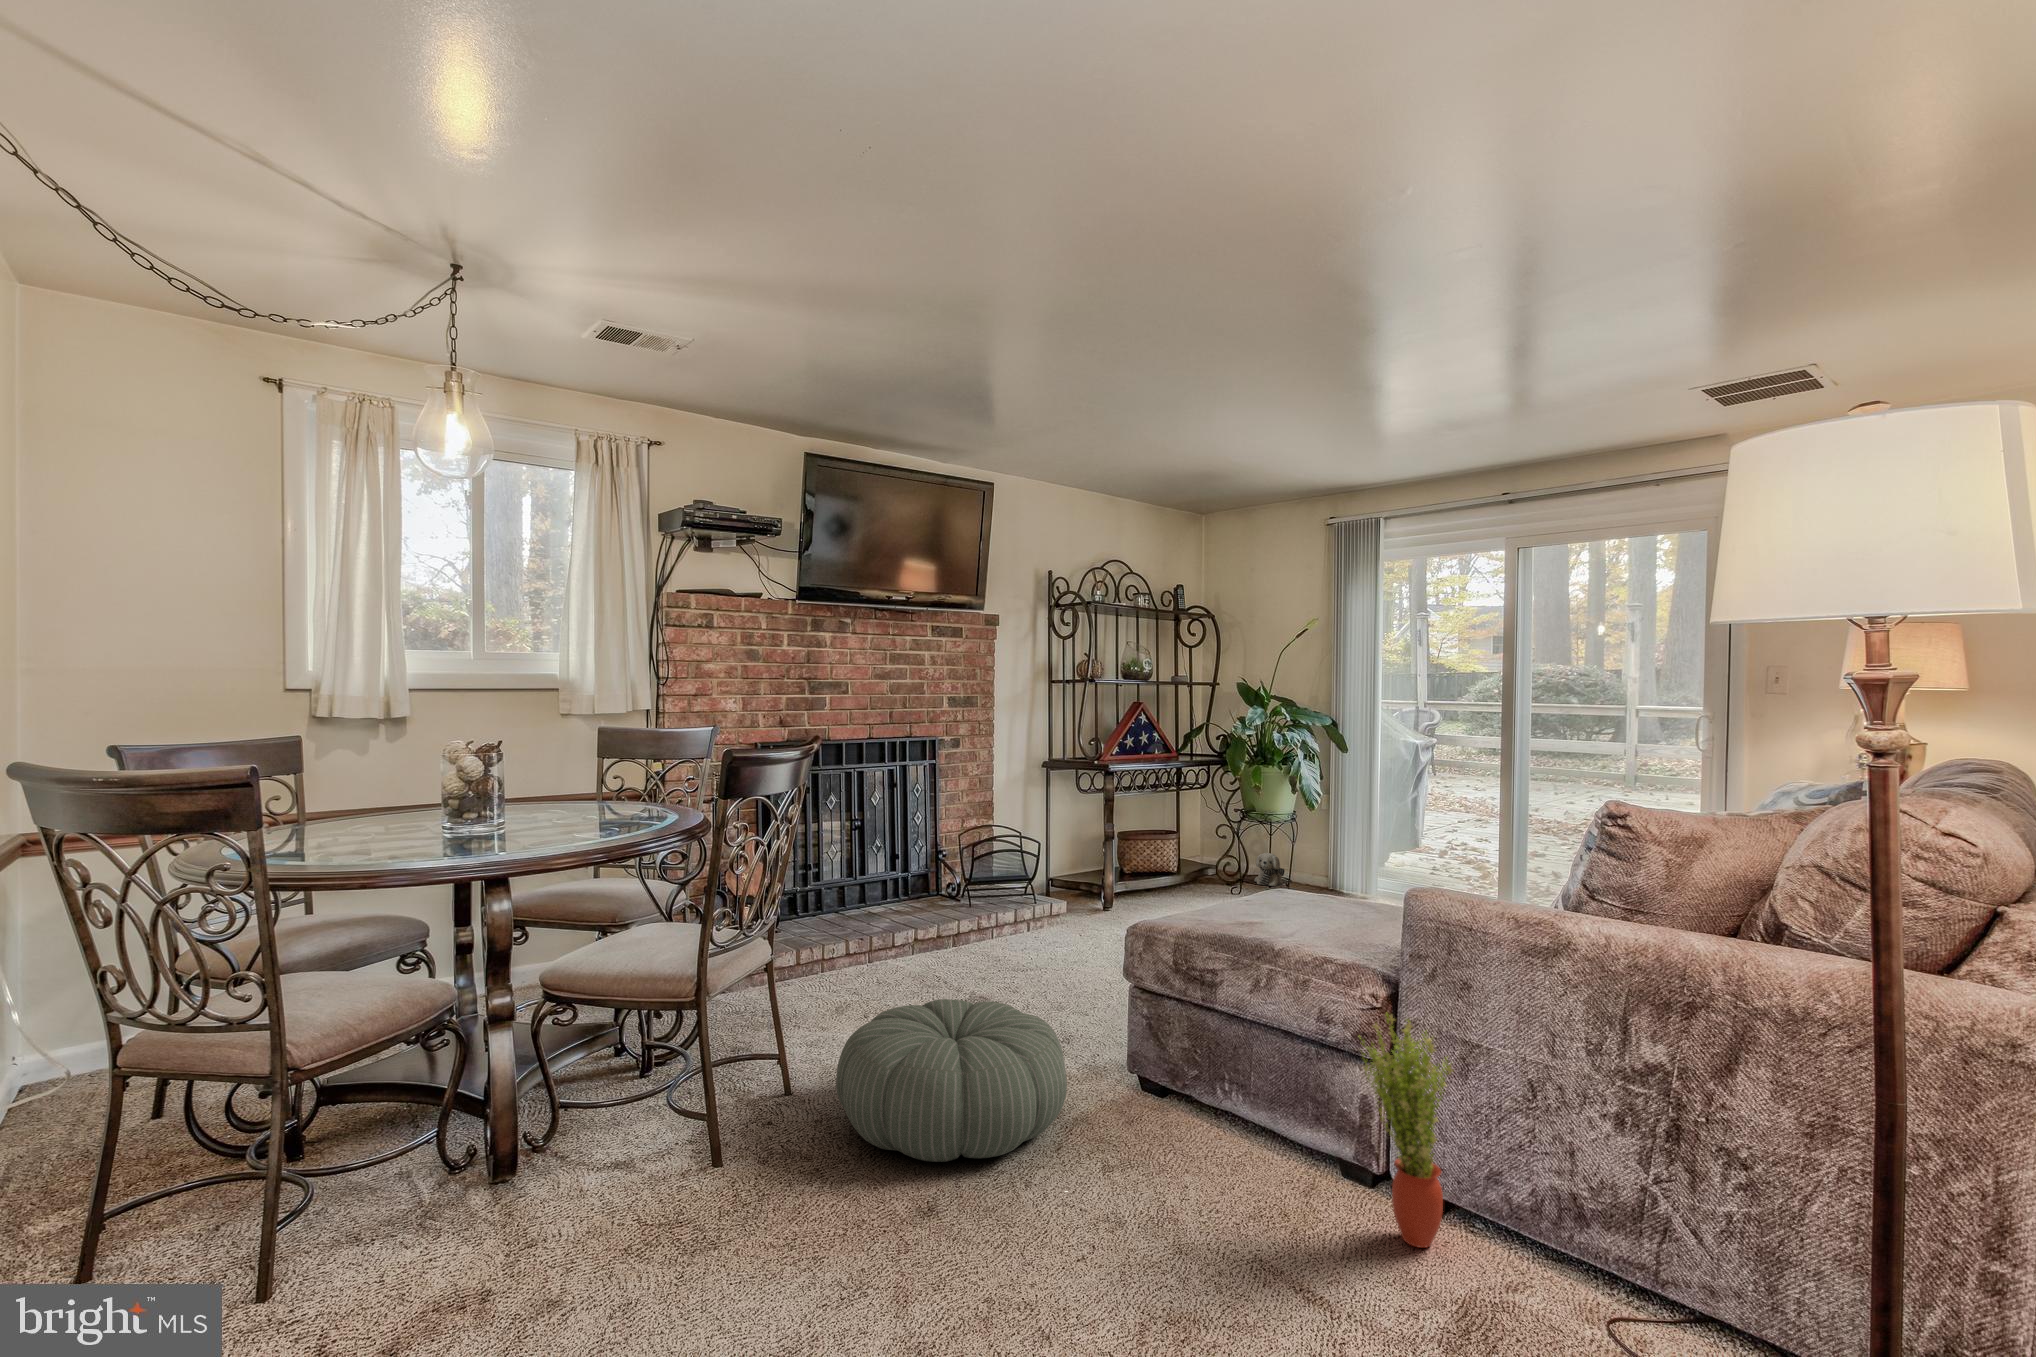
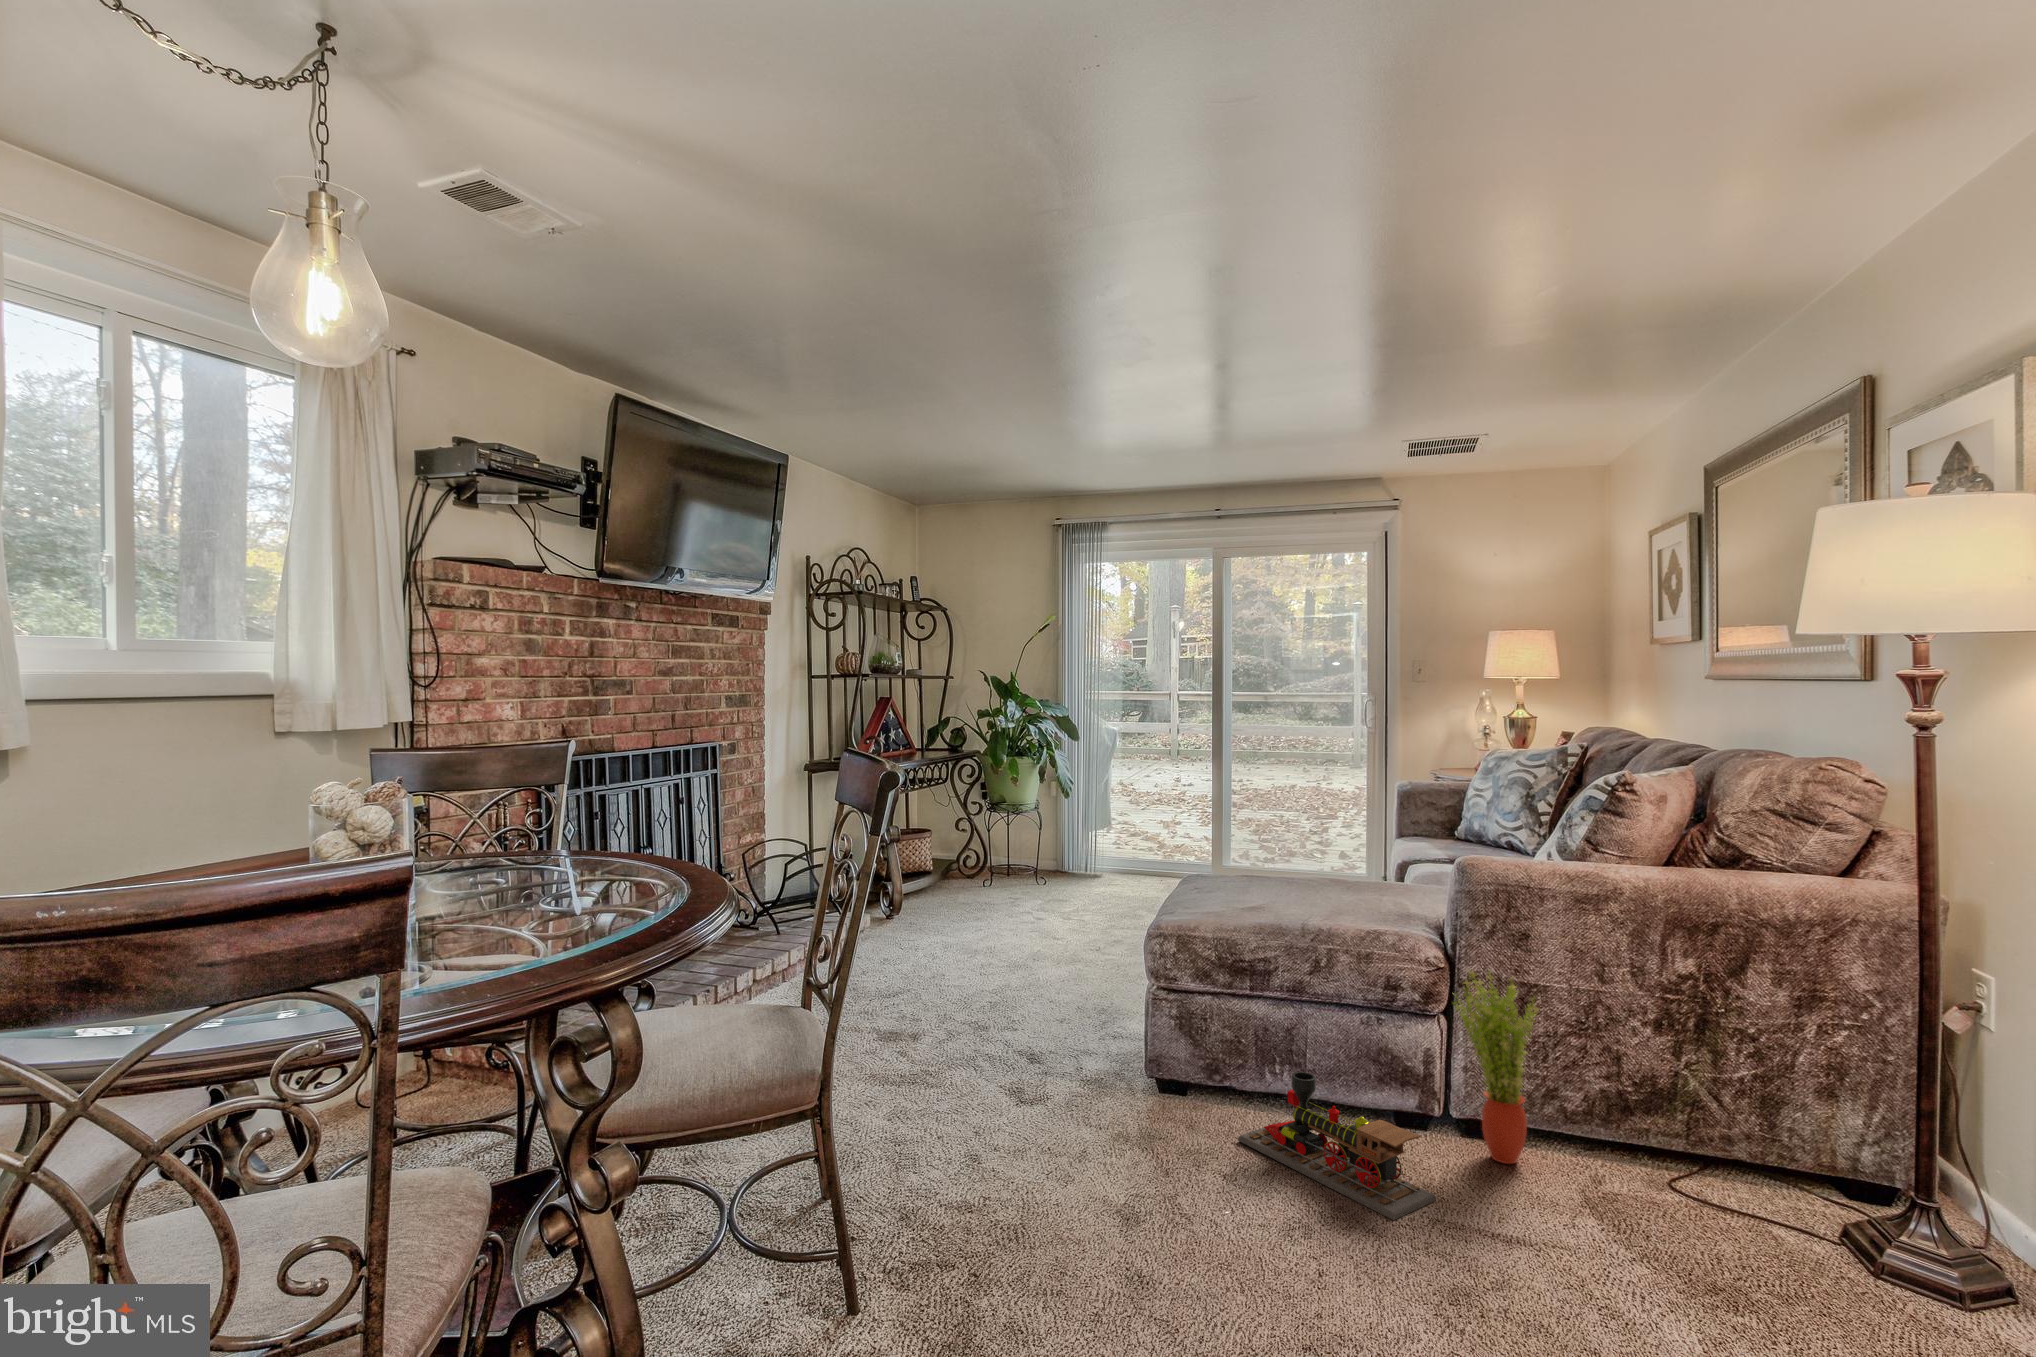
plush toy: present [1255,853,1285,886] -> none [993,846,1023,879]
pouf: present [836,999,1067,1162] -> none [912,1025,1160,1204]
toy train: none [1151,1091,1276,1259] -> present [1238,1072,1436,1220]

